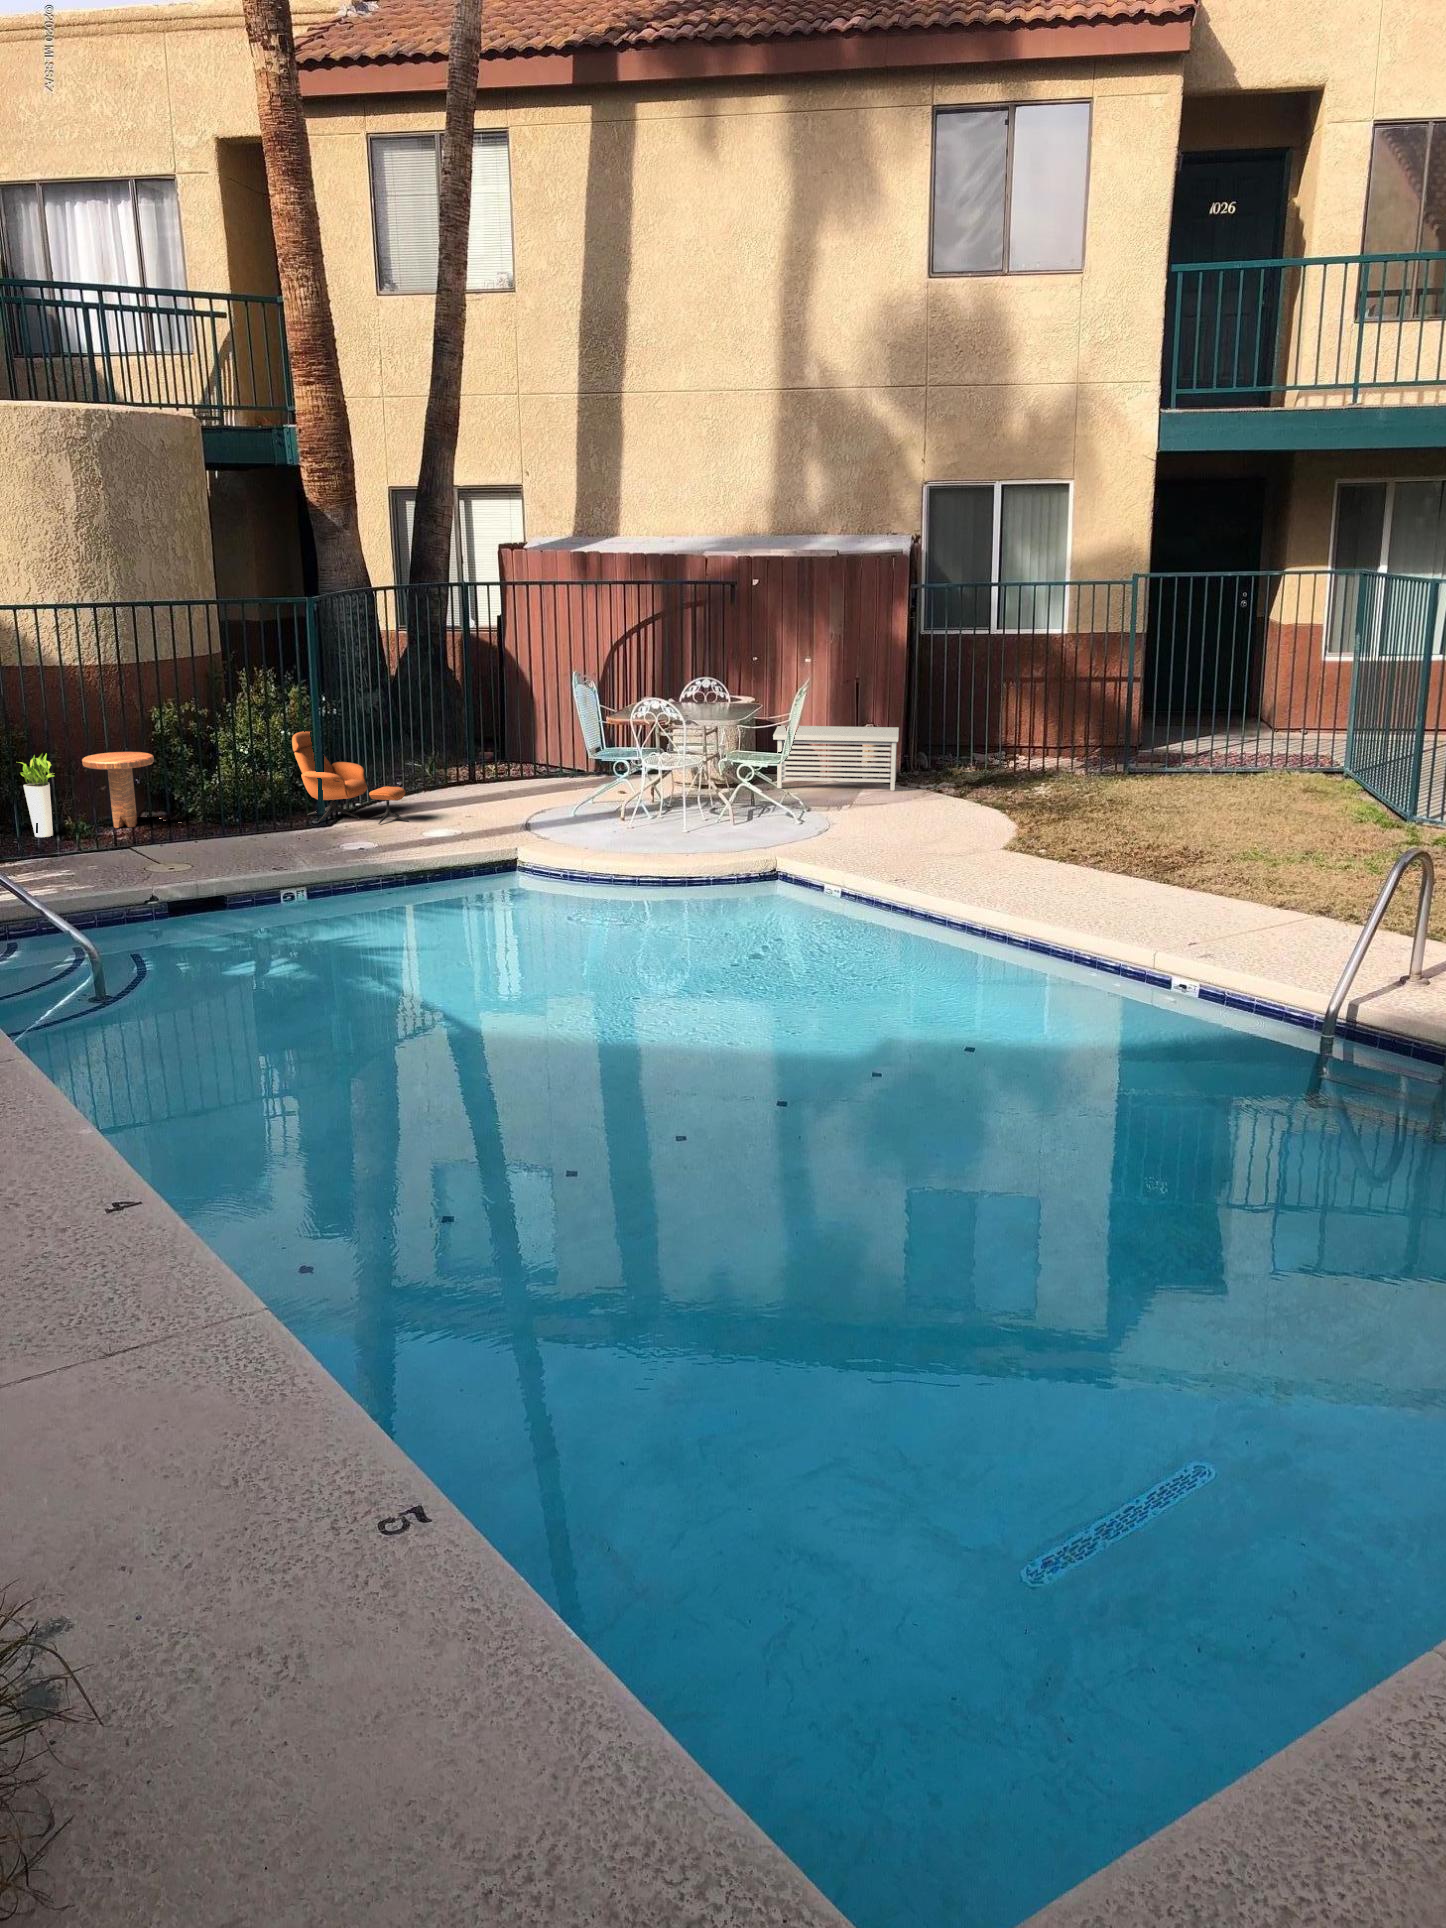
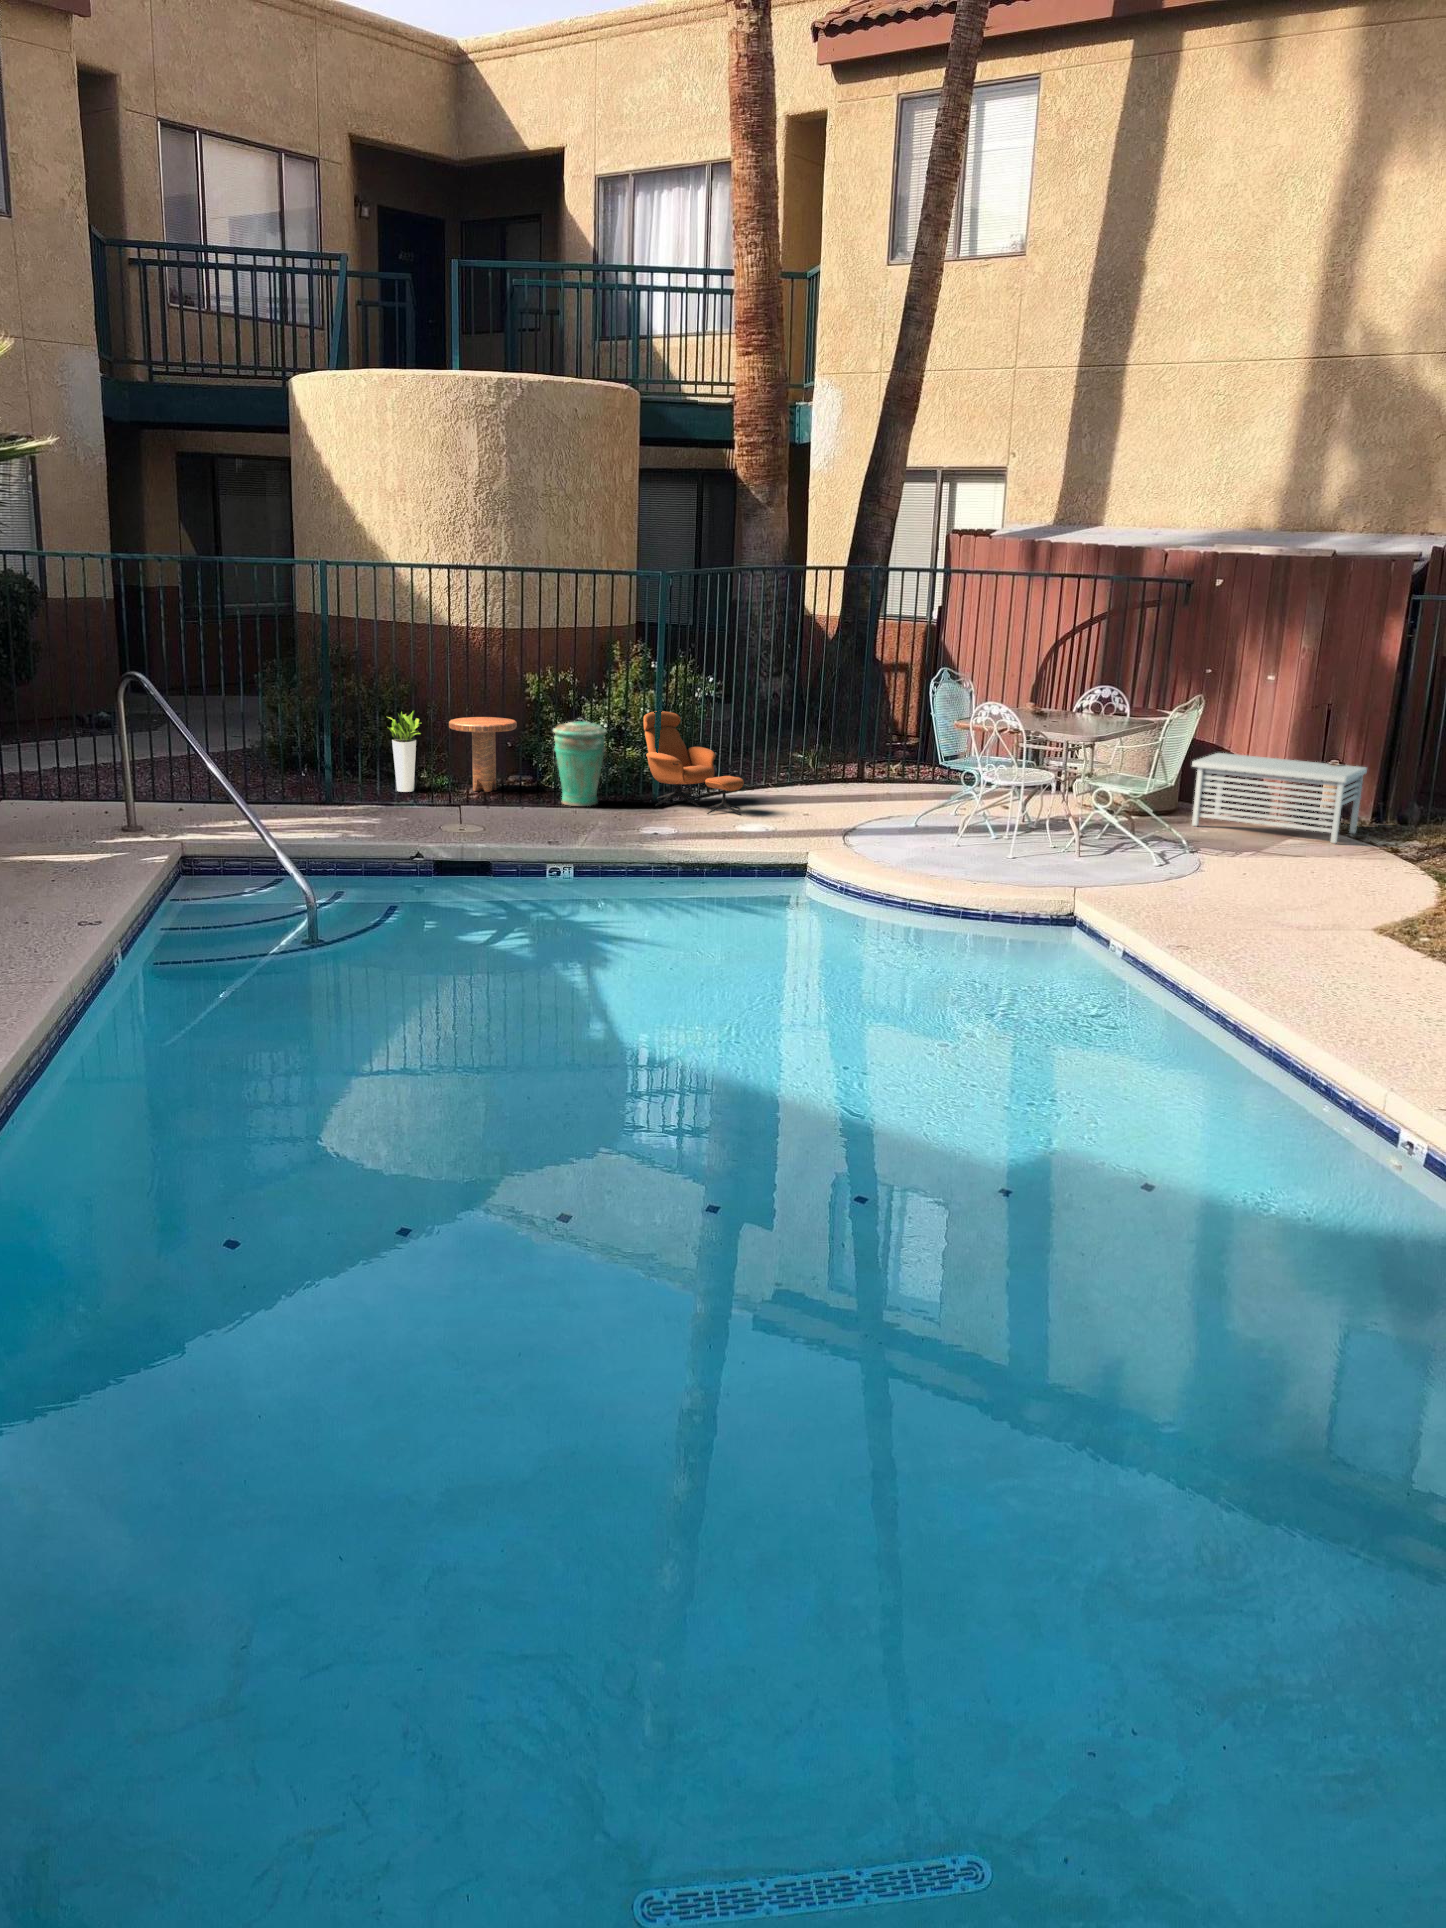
trash can: none [209,746,265,831] -> present [553,718,606,806]

